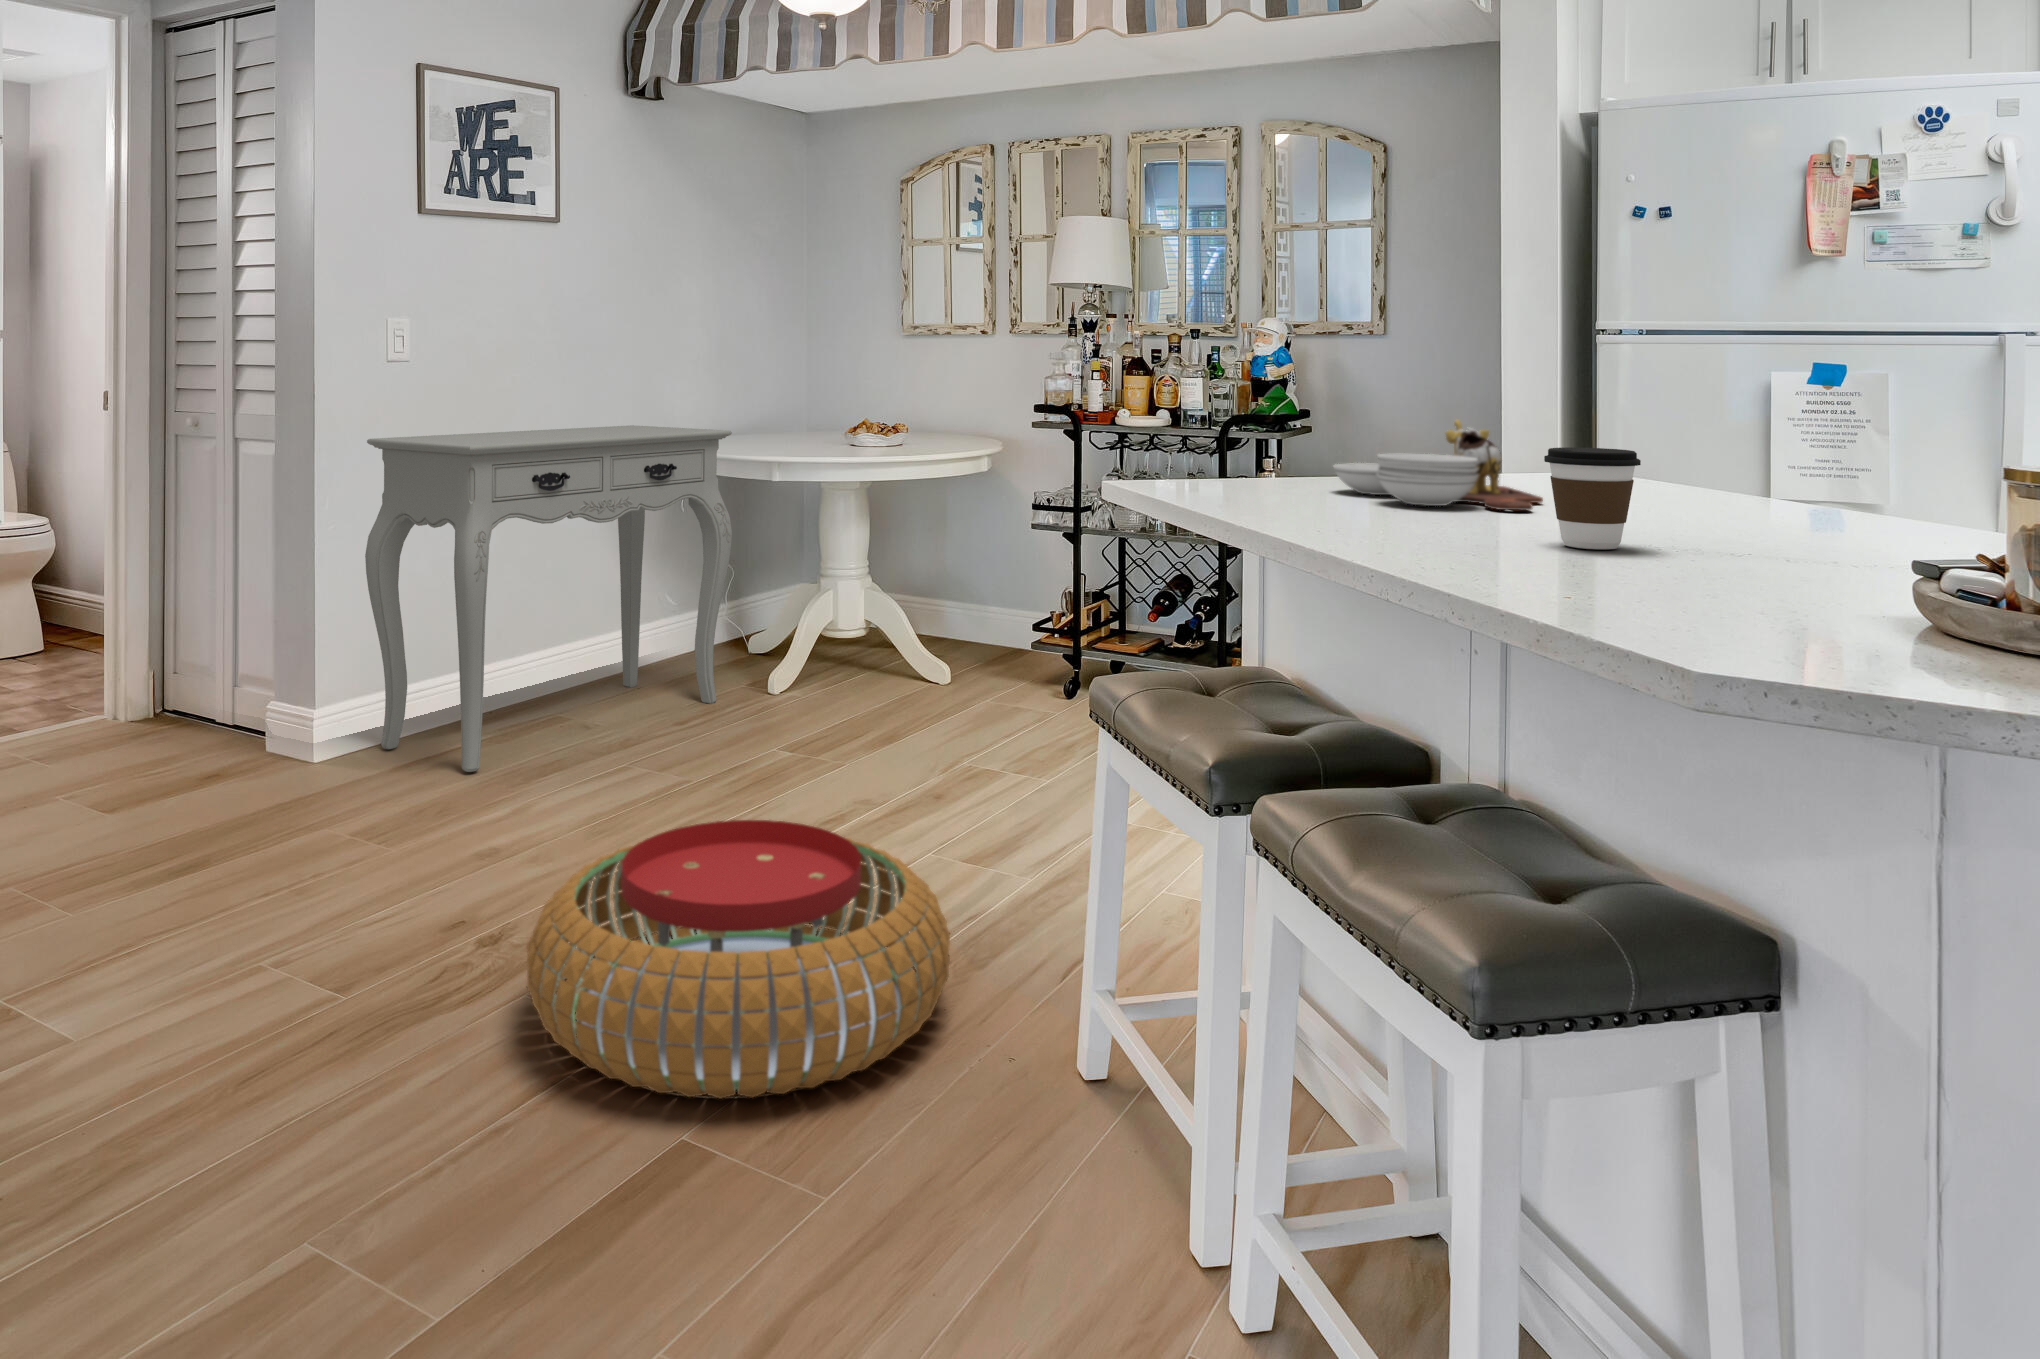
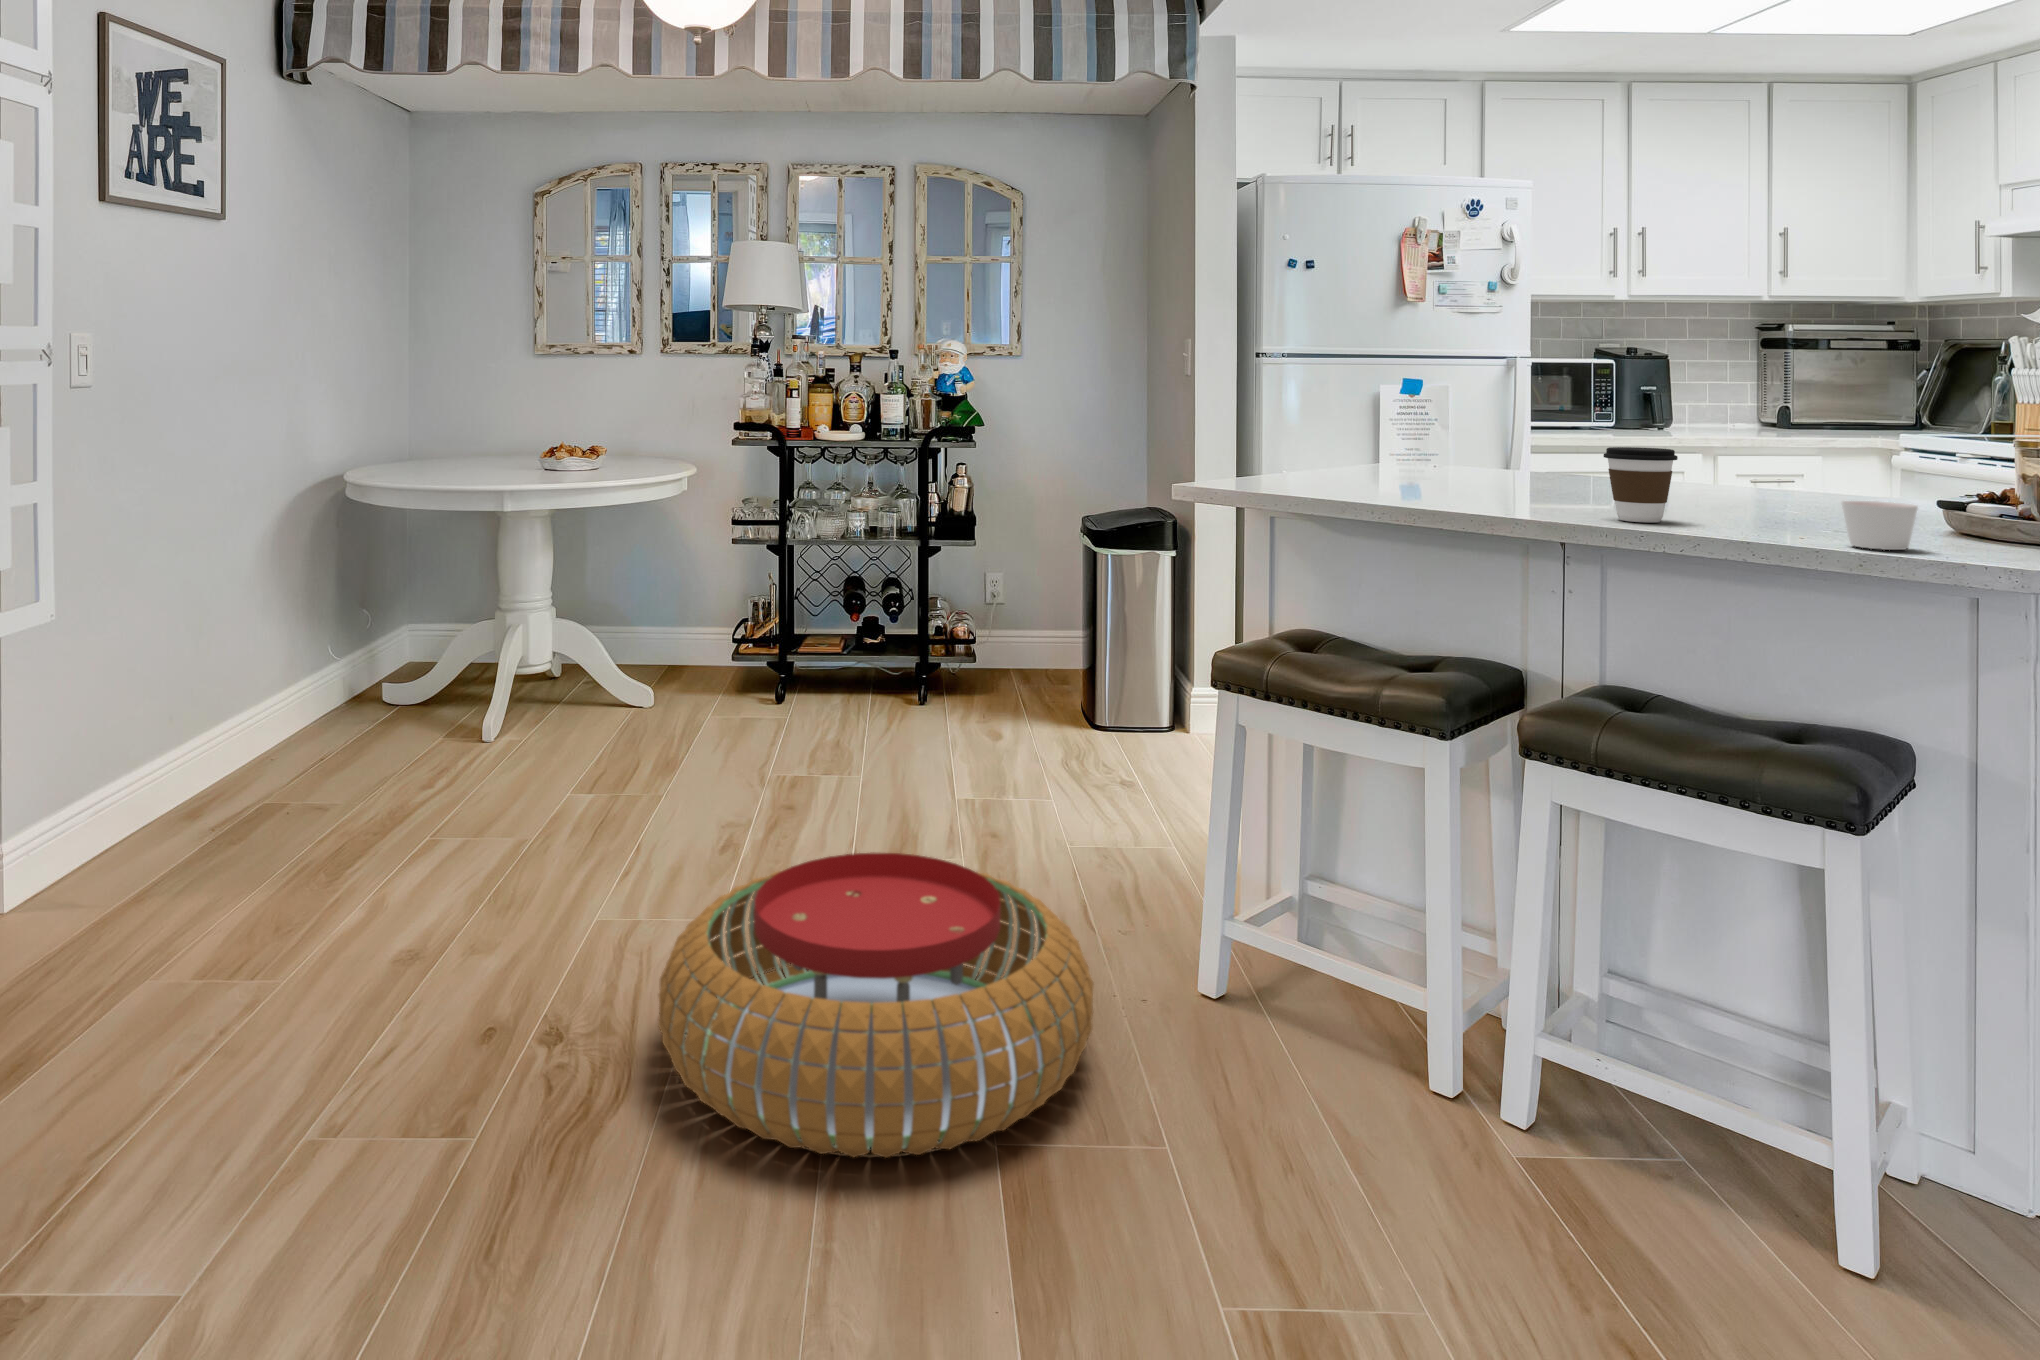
cutting board: present [1334,420,1543,510] -> none [1295,427,1483,497]
console table: present [365,425,732,772] -> none [51,454,450,881]
candle: none [1710,529,1815,602] -> present [1842,501,1918,550]

